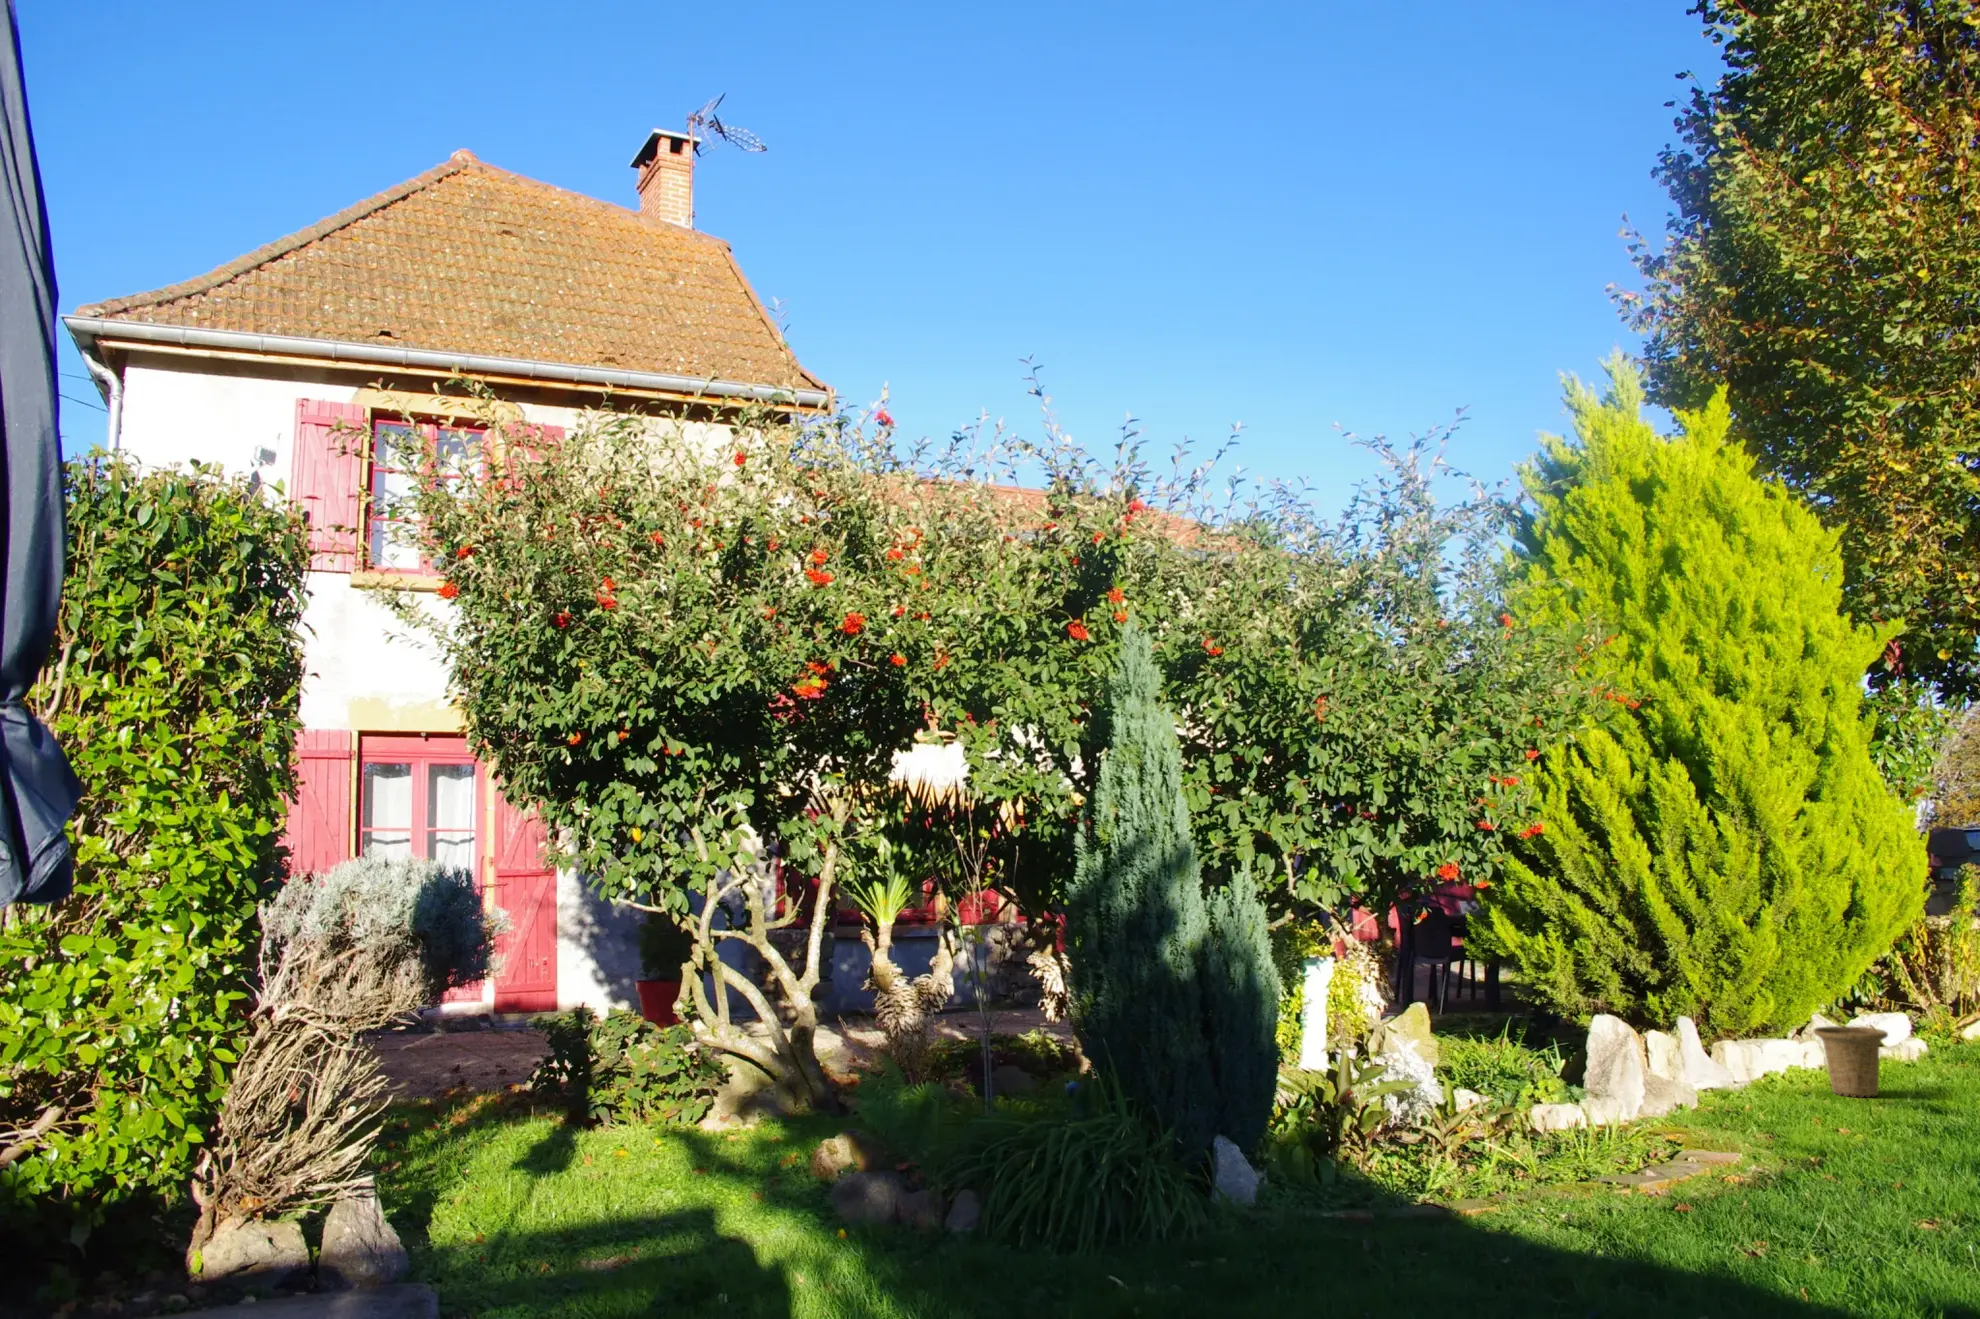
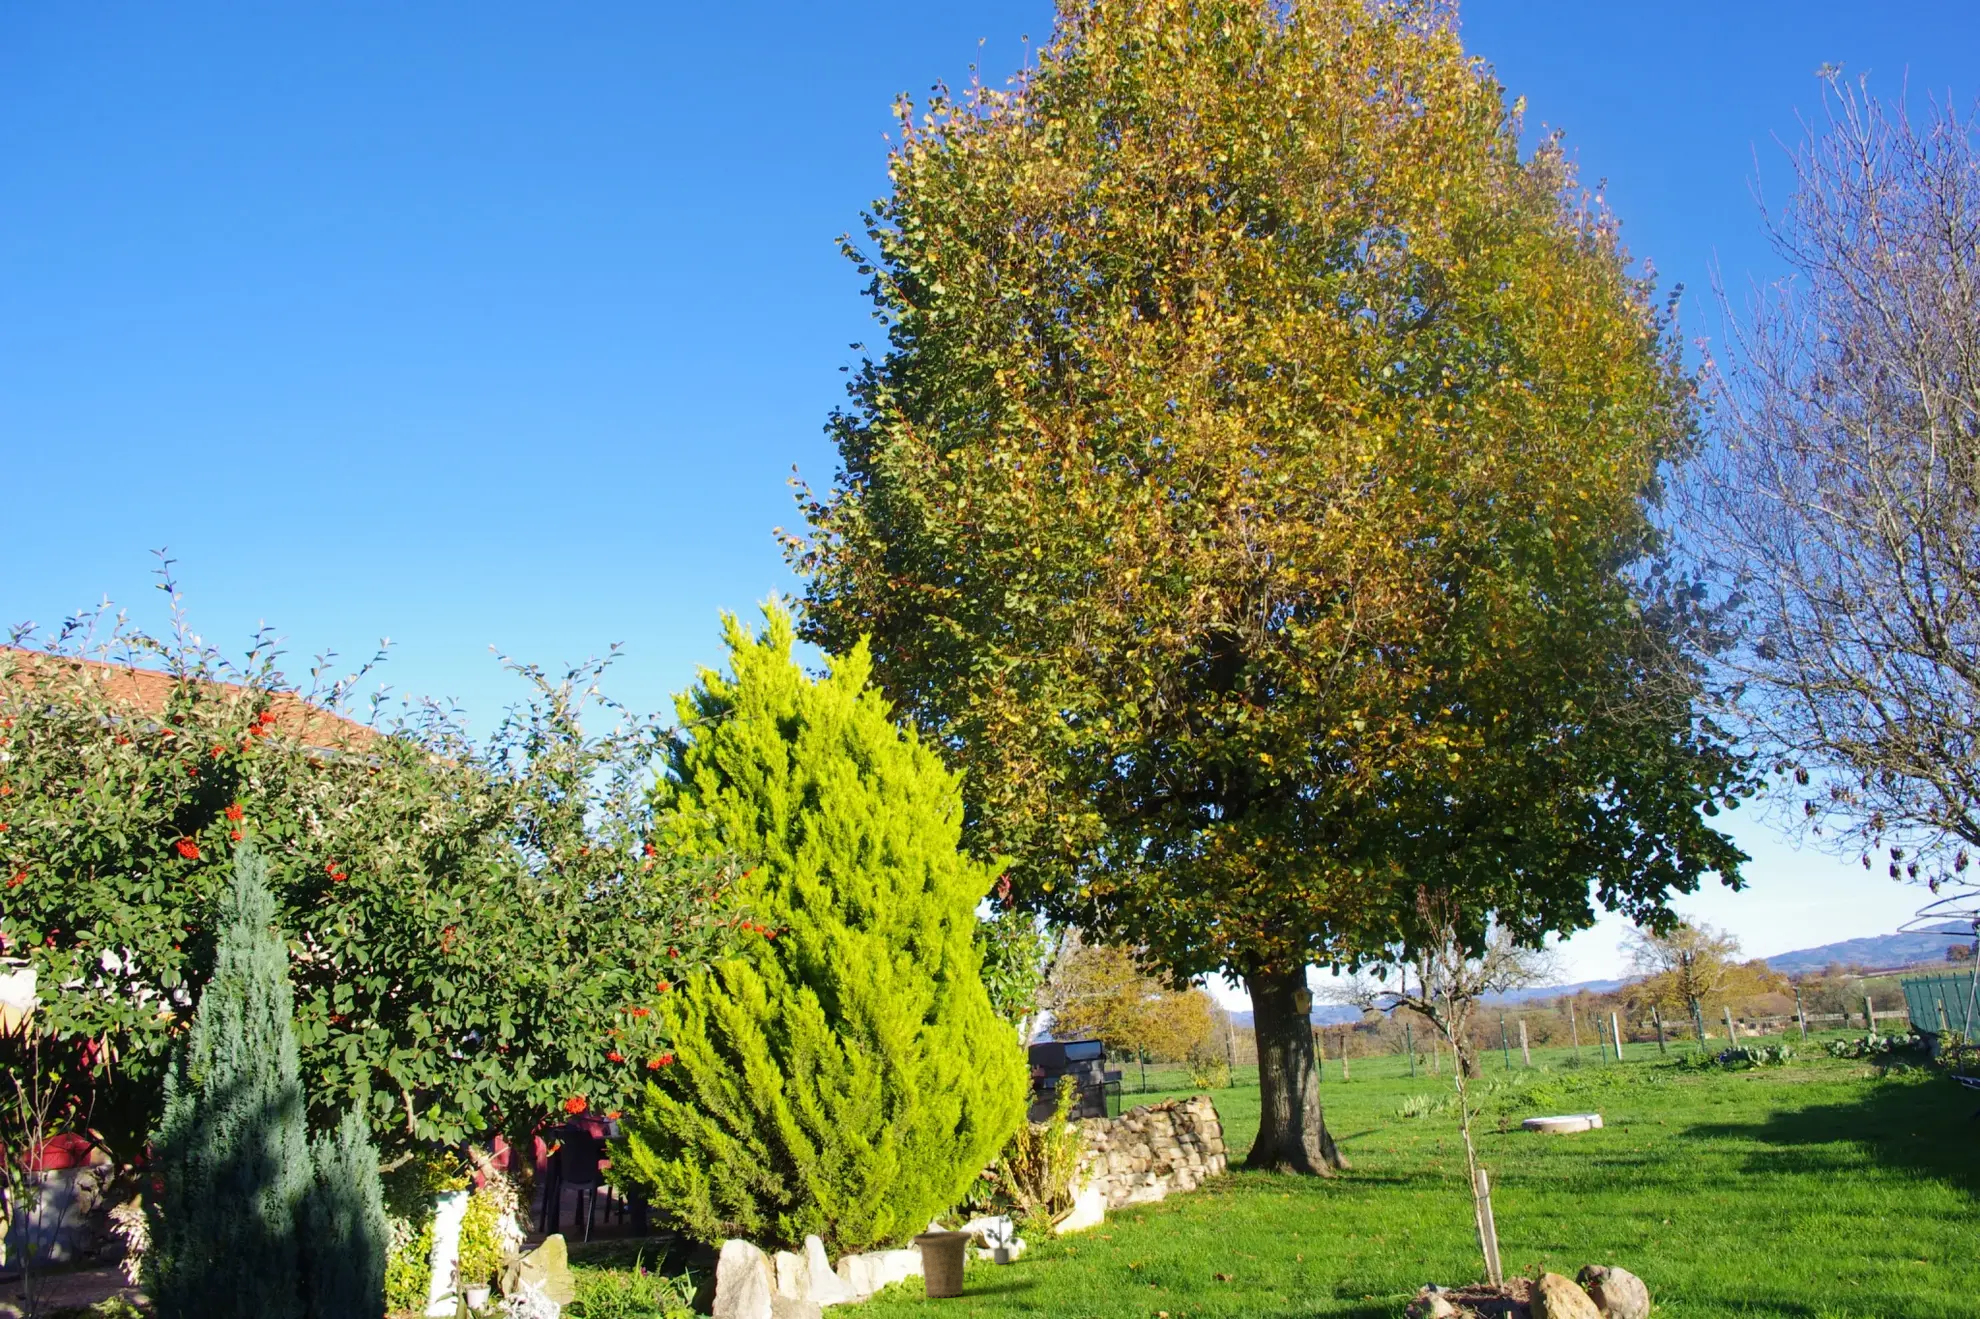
potted plant: none [1892,988,1947,1066] -> present [987,1194,1021,1264]

